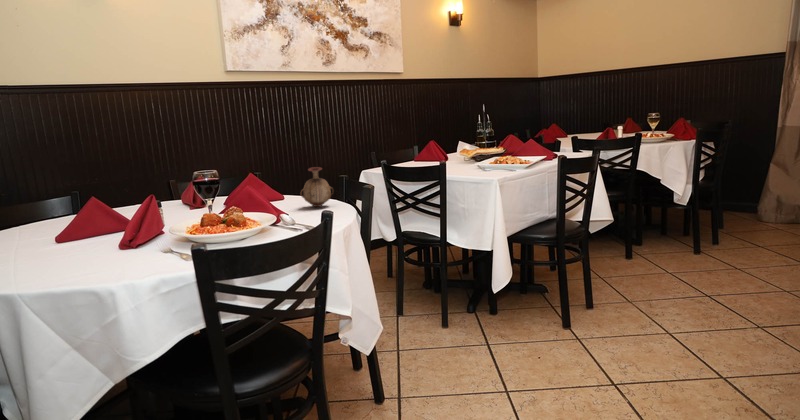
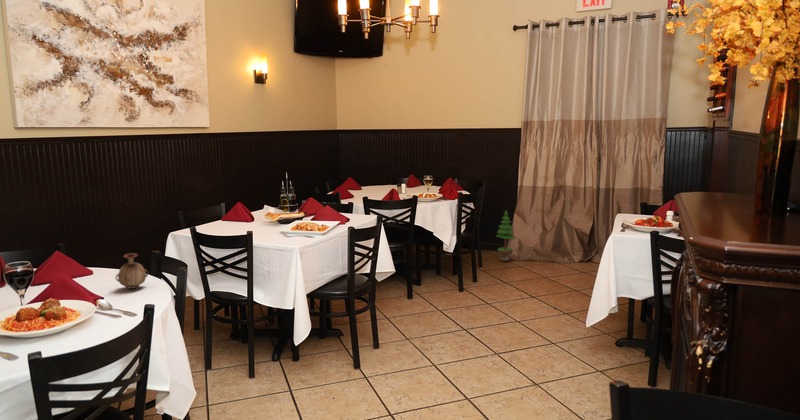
potted tree: none [743,158,772,224] -> present [497,211,515,261]

